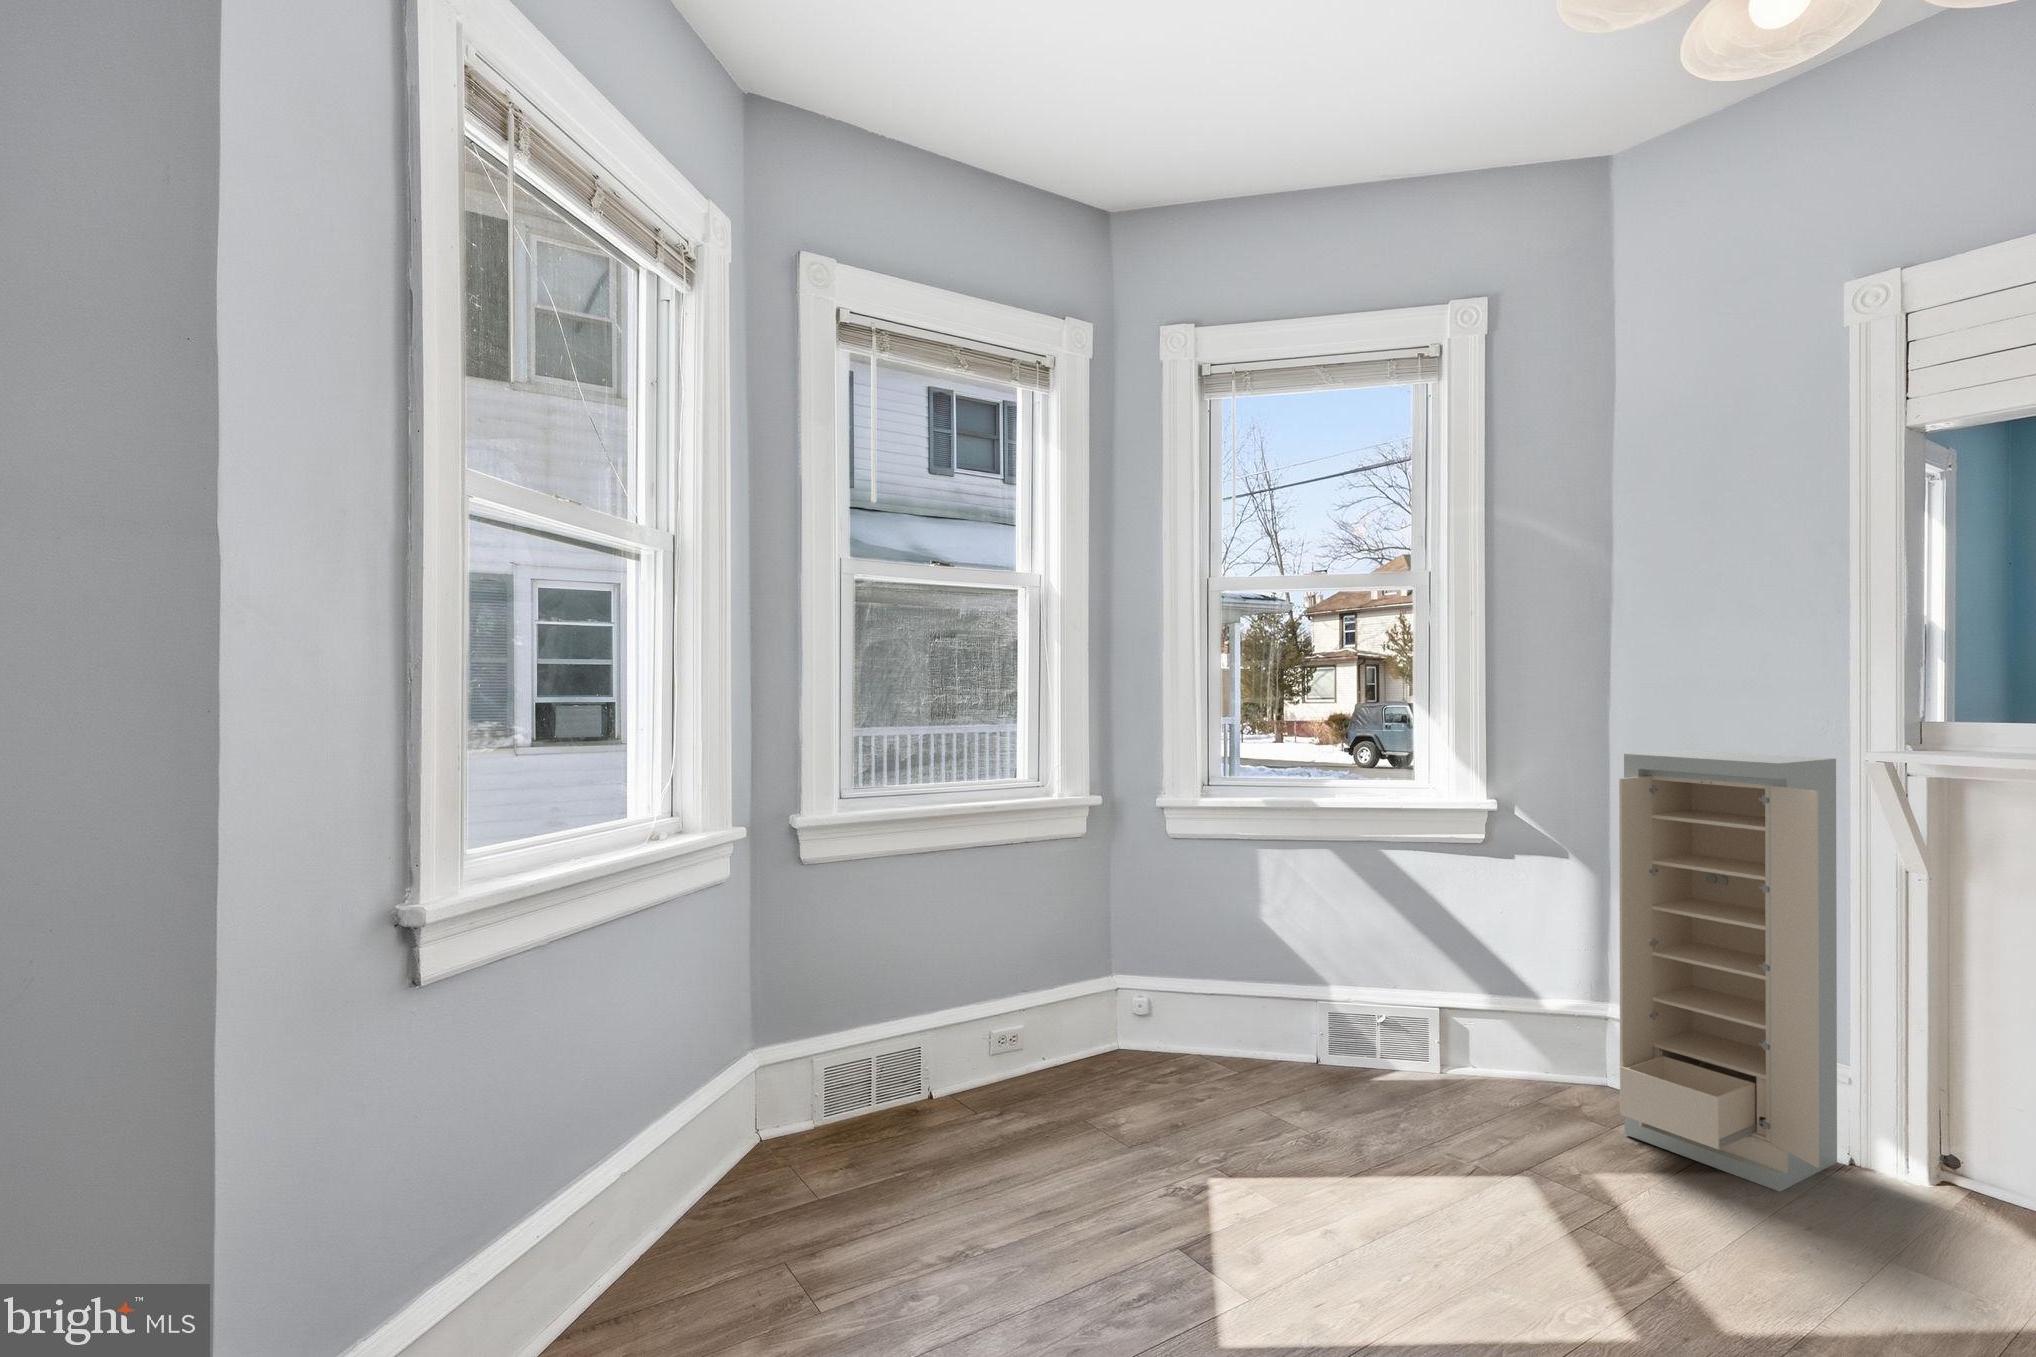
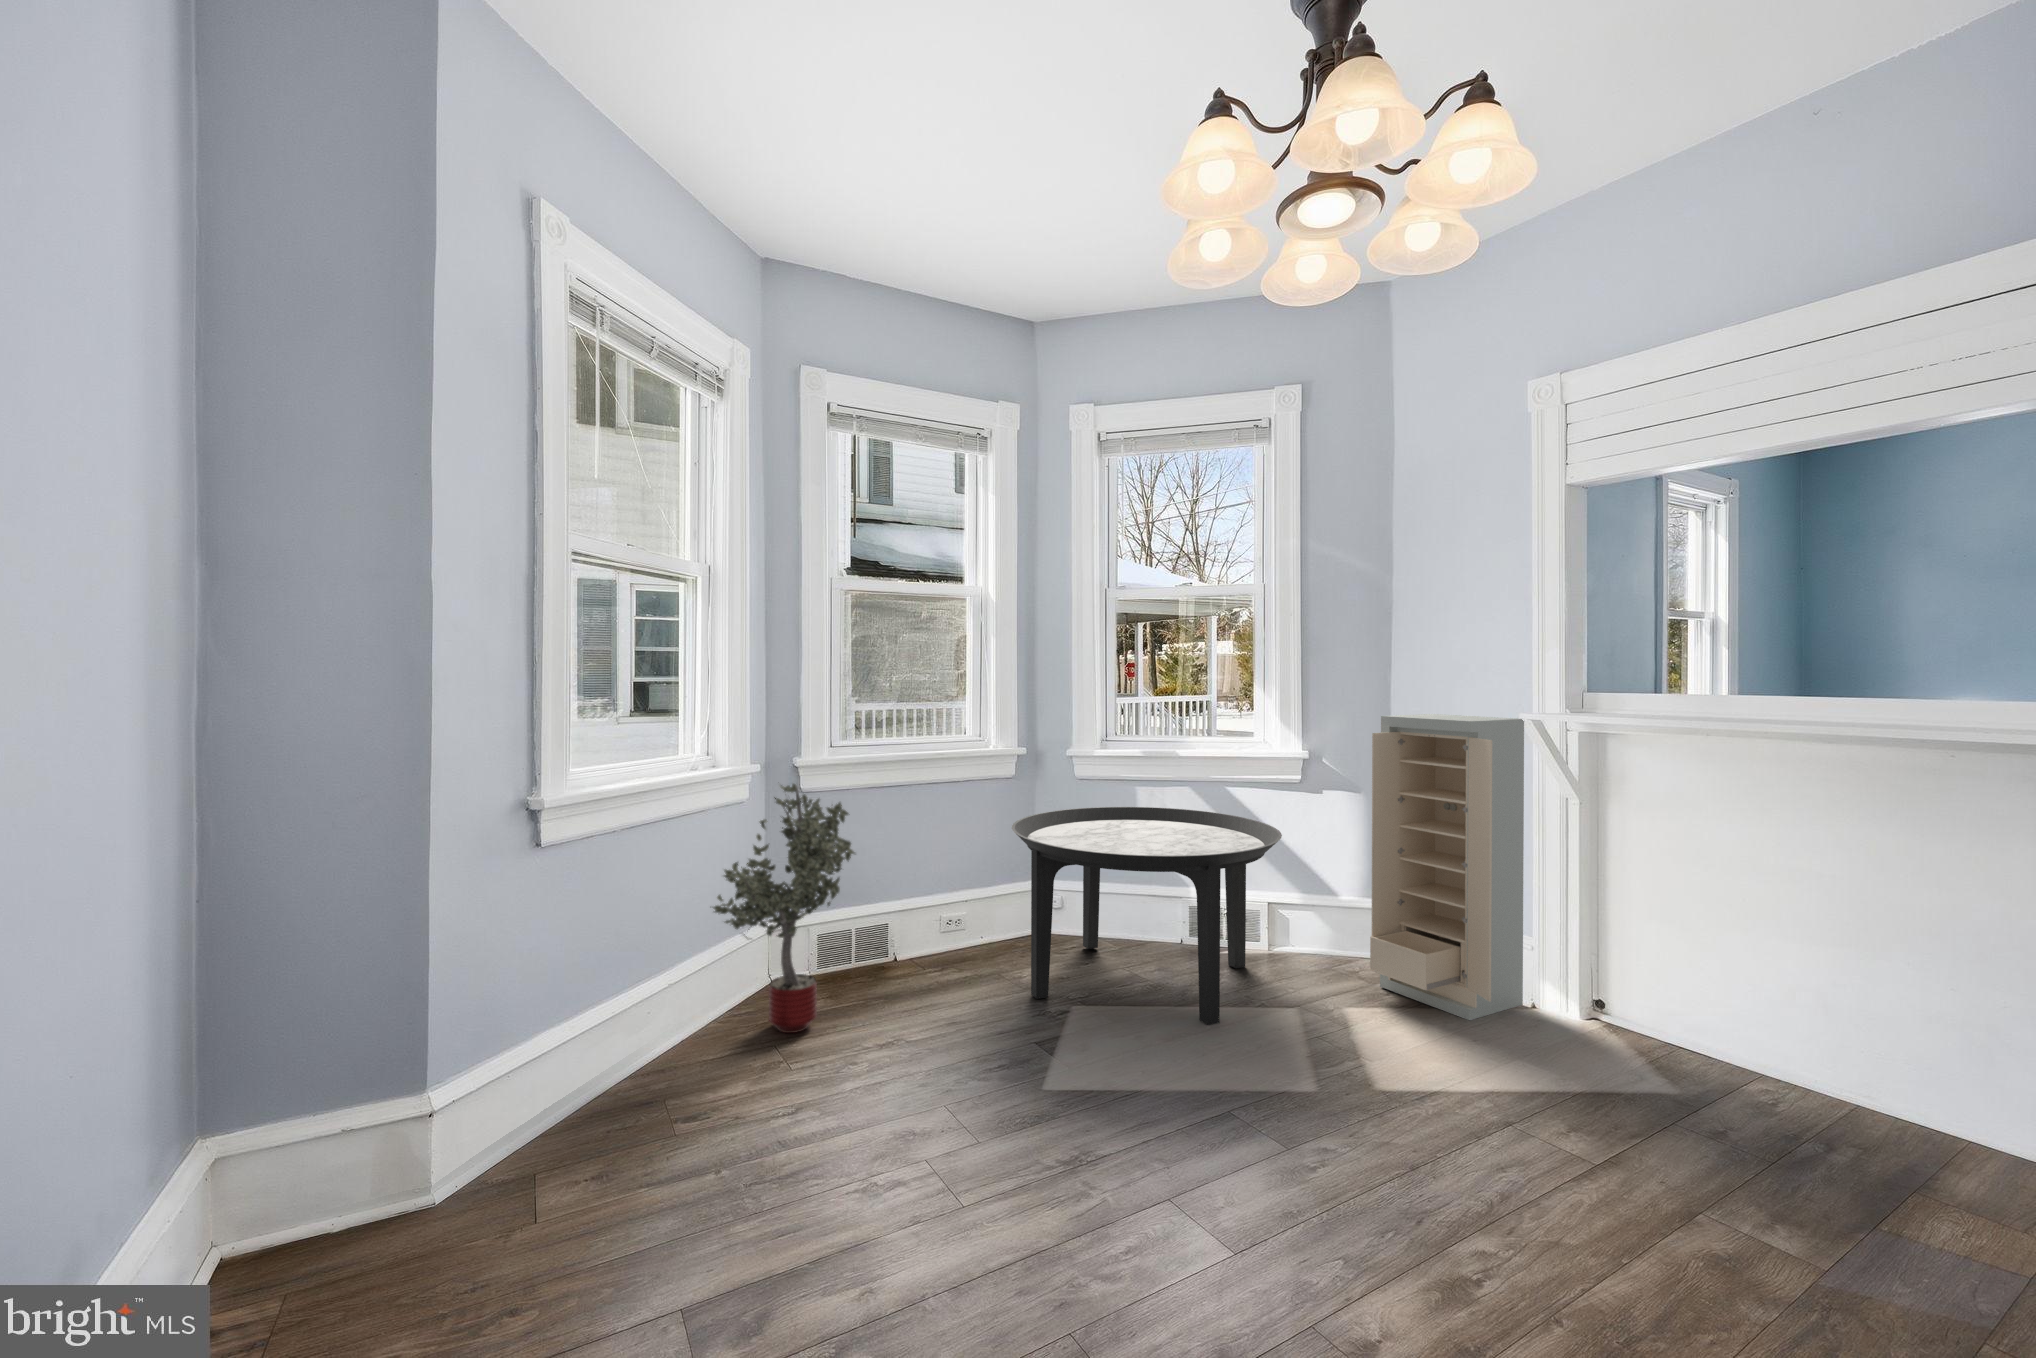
potted tree: none [684,855,892,1235] -> present [713,784,855,1033]
round table: none [1104,876,1497,1209] -> present [1012,807,1282,1025]

